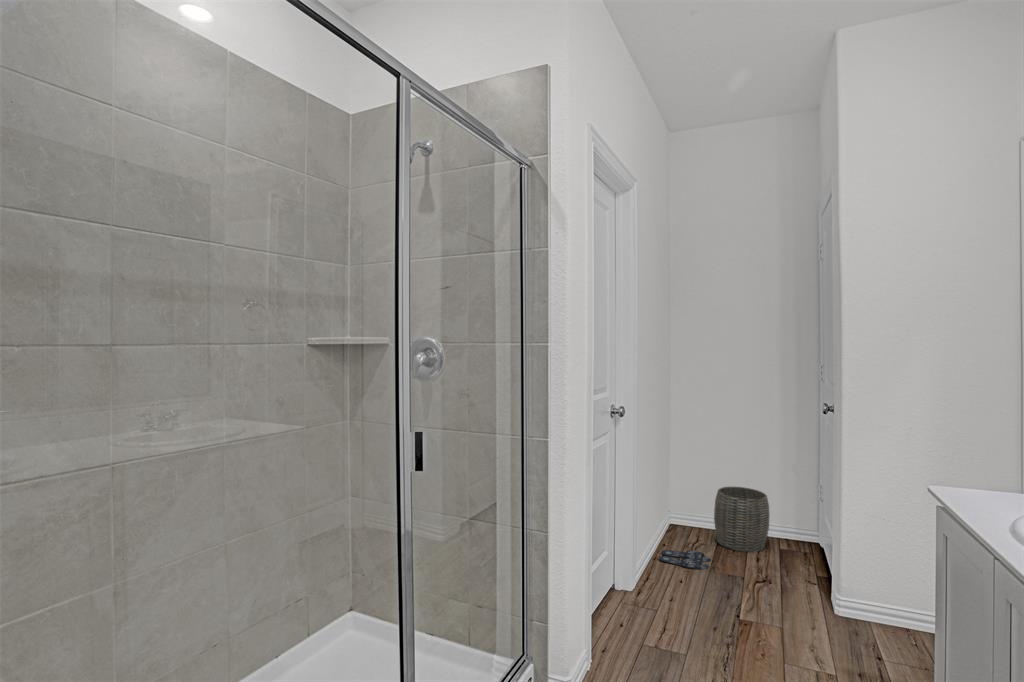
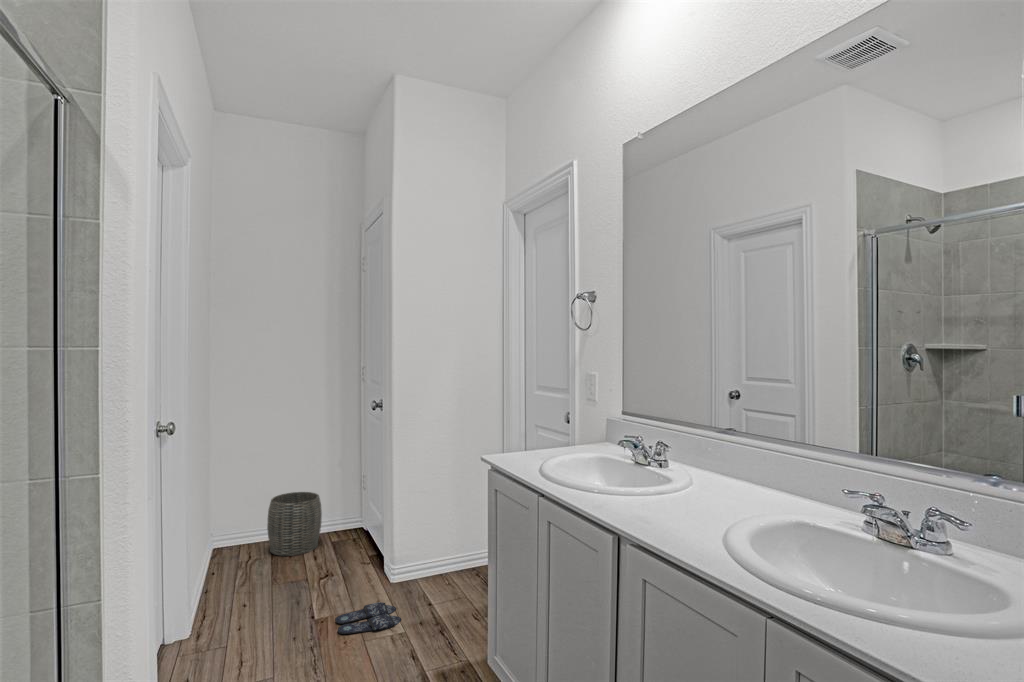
slippers: present [659,550,711,570] -> present [335,602,401,634]

